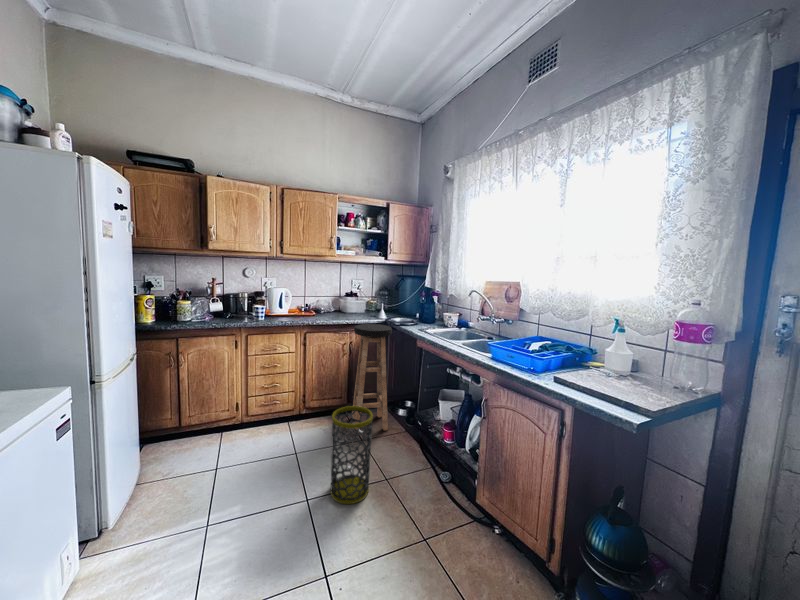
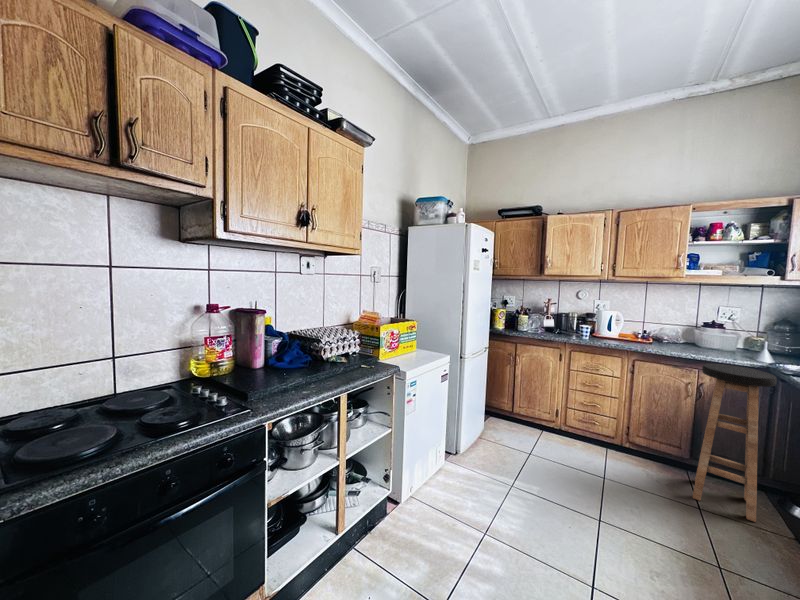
trash can: present [330,406,373,504] -> none [629,446,696,565]

